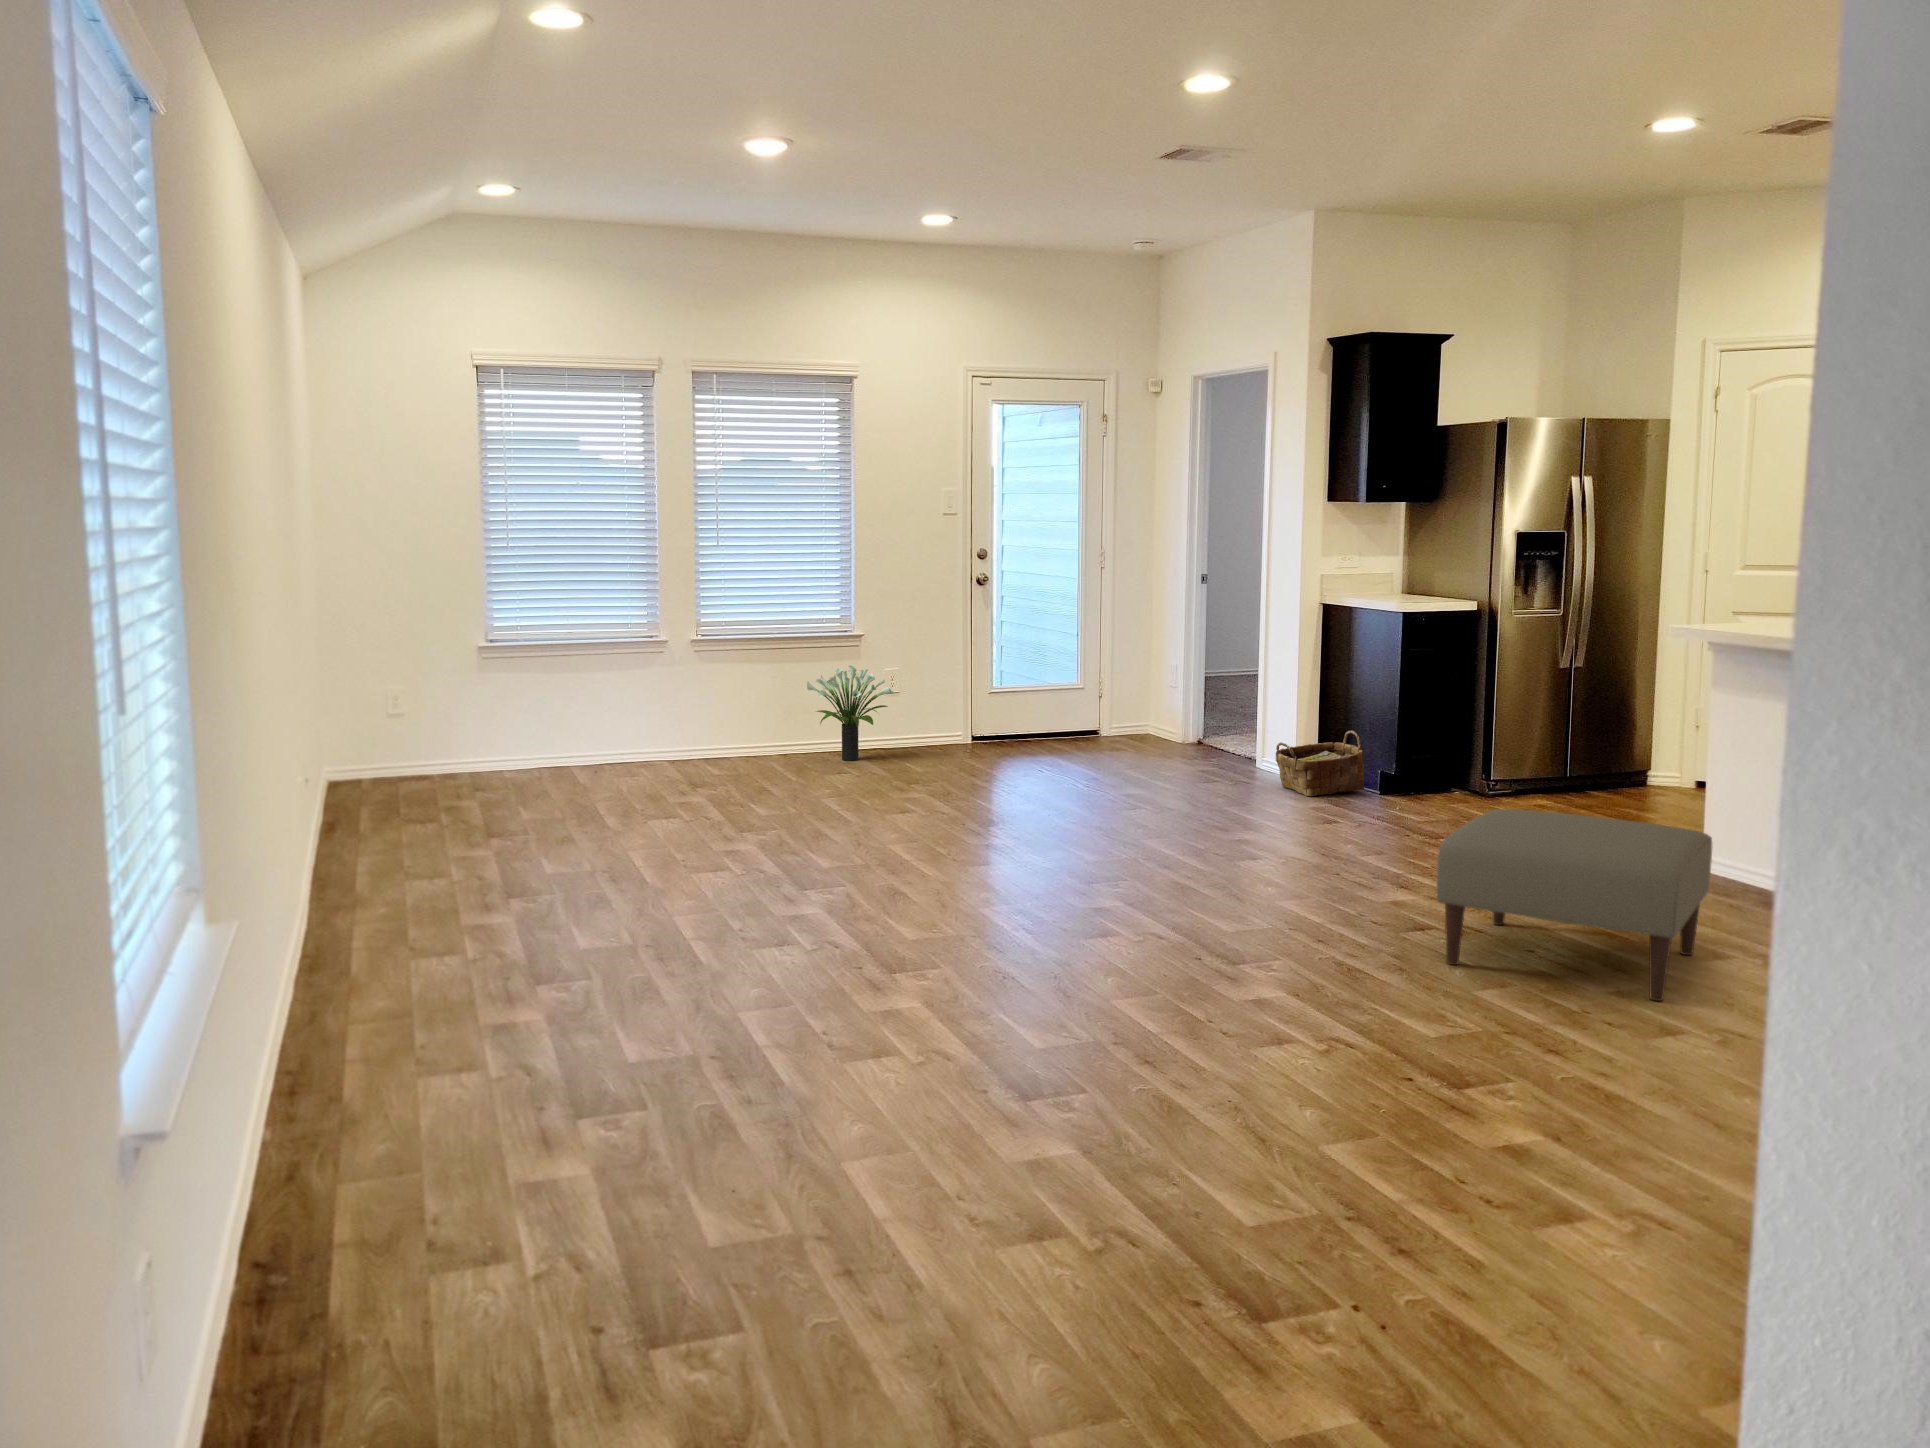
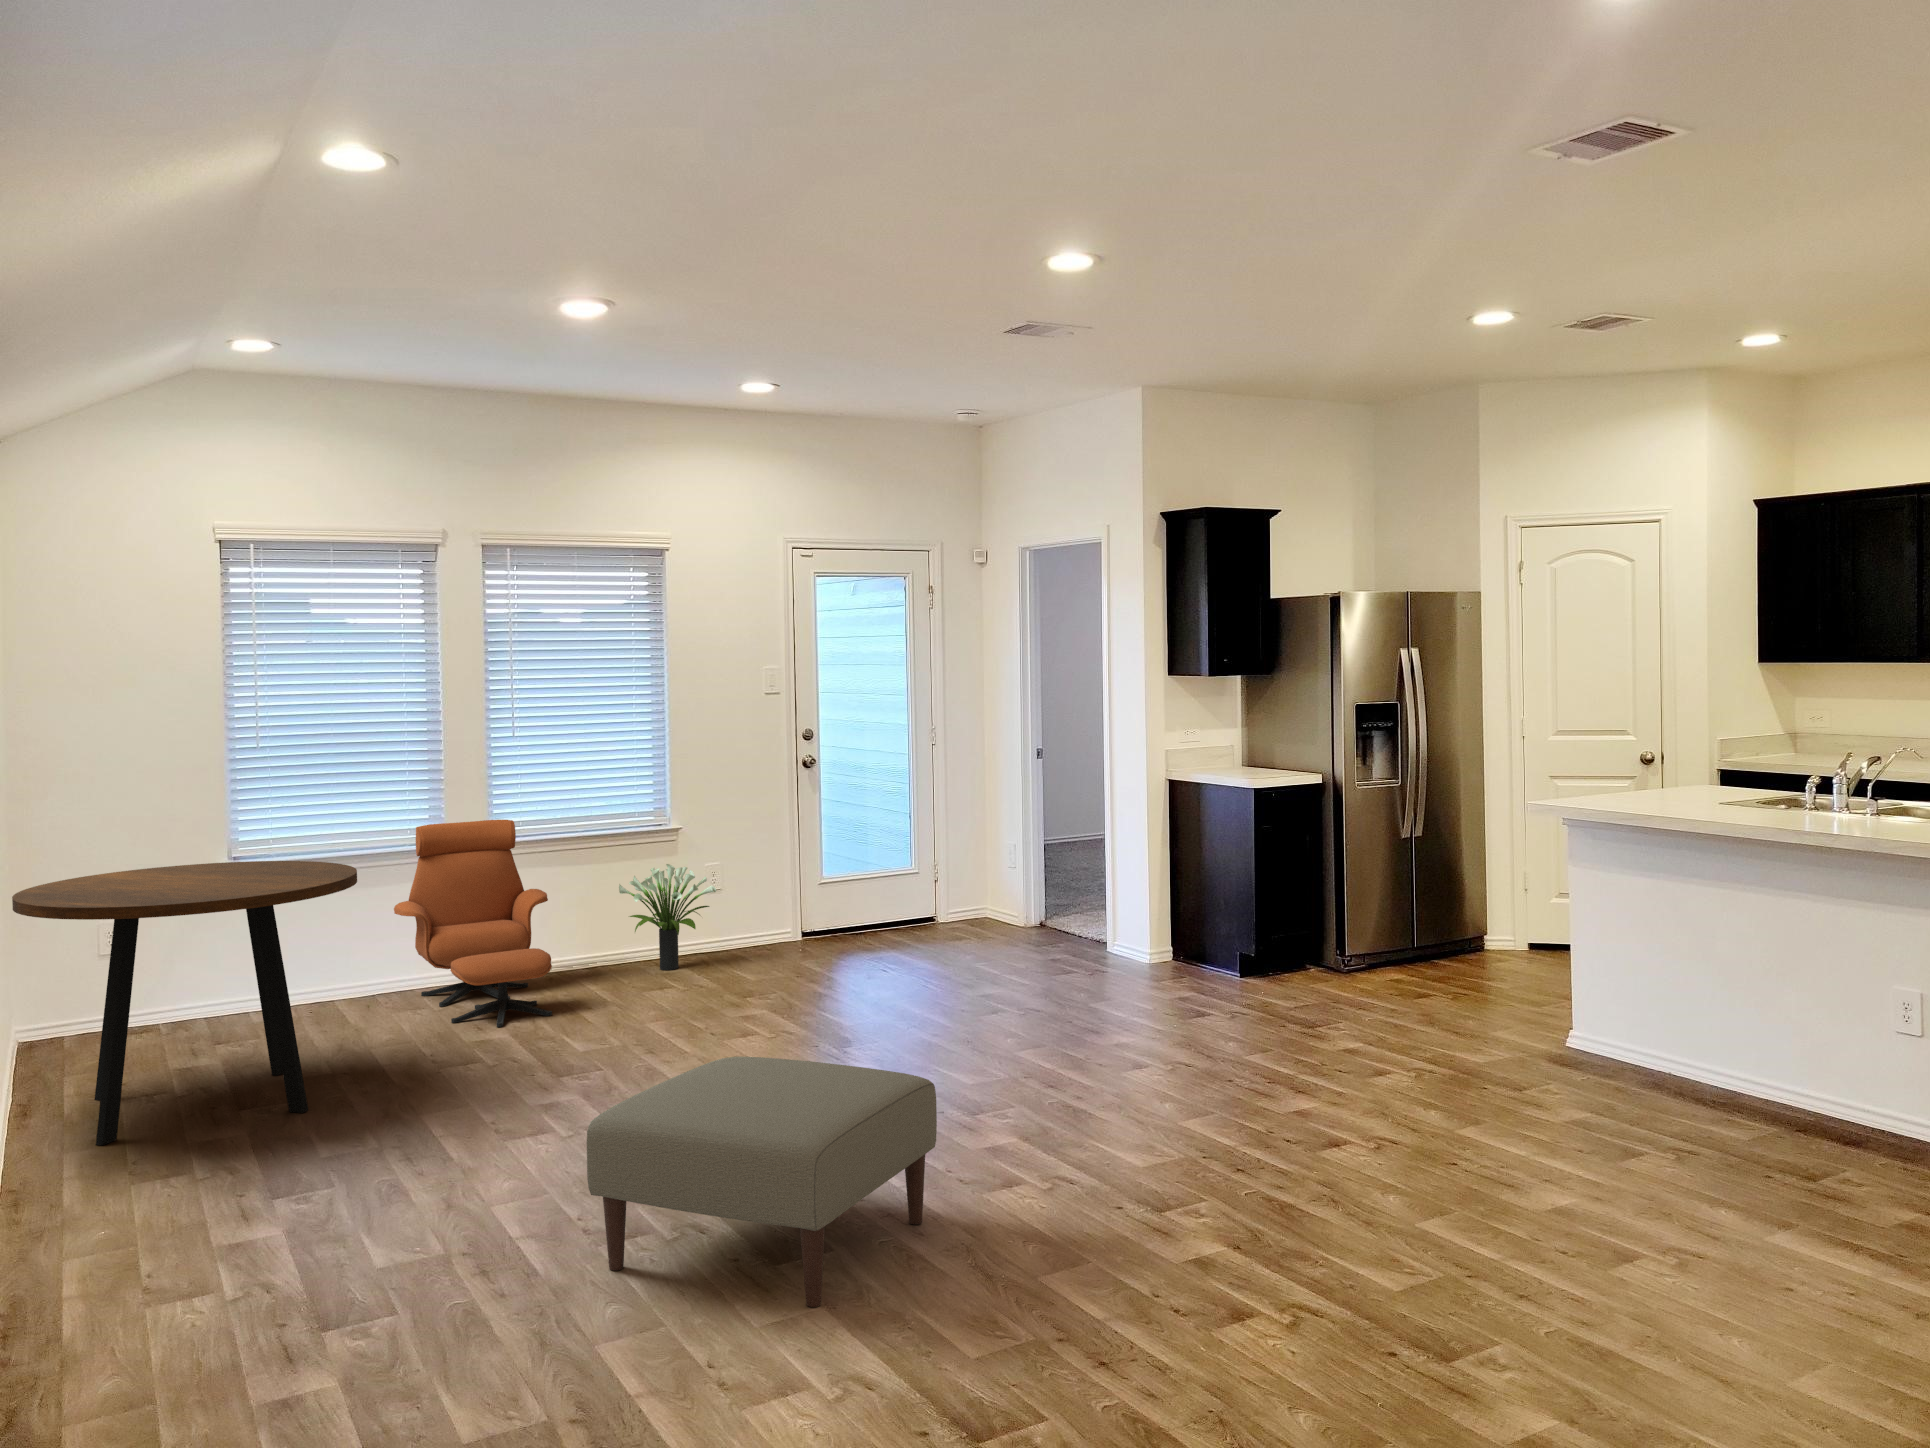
lounge chair: none [616,619,745,795] -> present [394,820,552,1027]
dining table: none [319,640,580,855] -> present [12,861,357,1145]
woven basket: present [1276,731,1364,796] -> none [1131,911,1222,984]
ottoman: present [1436,809,1712,1001] -> present [587,1057,937,1307]

